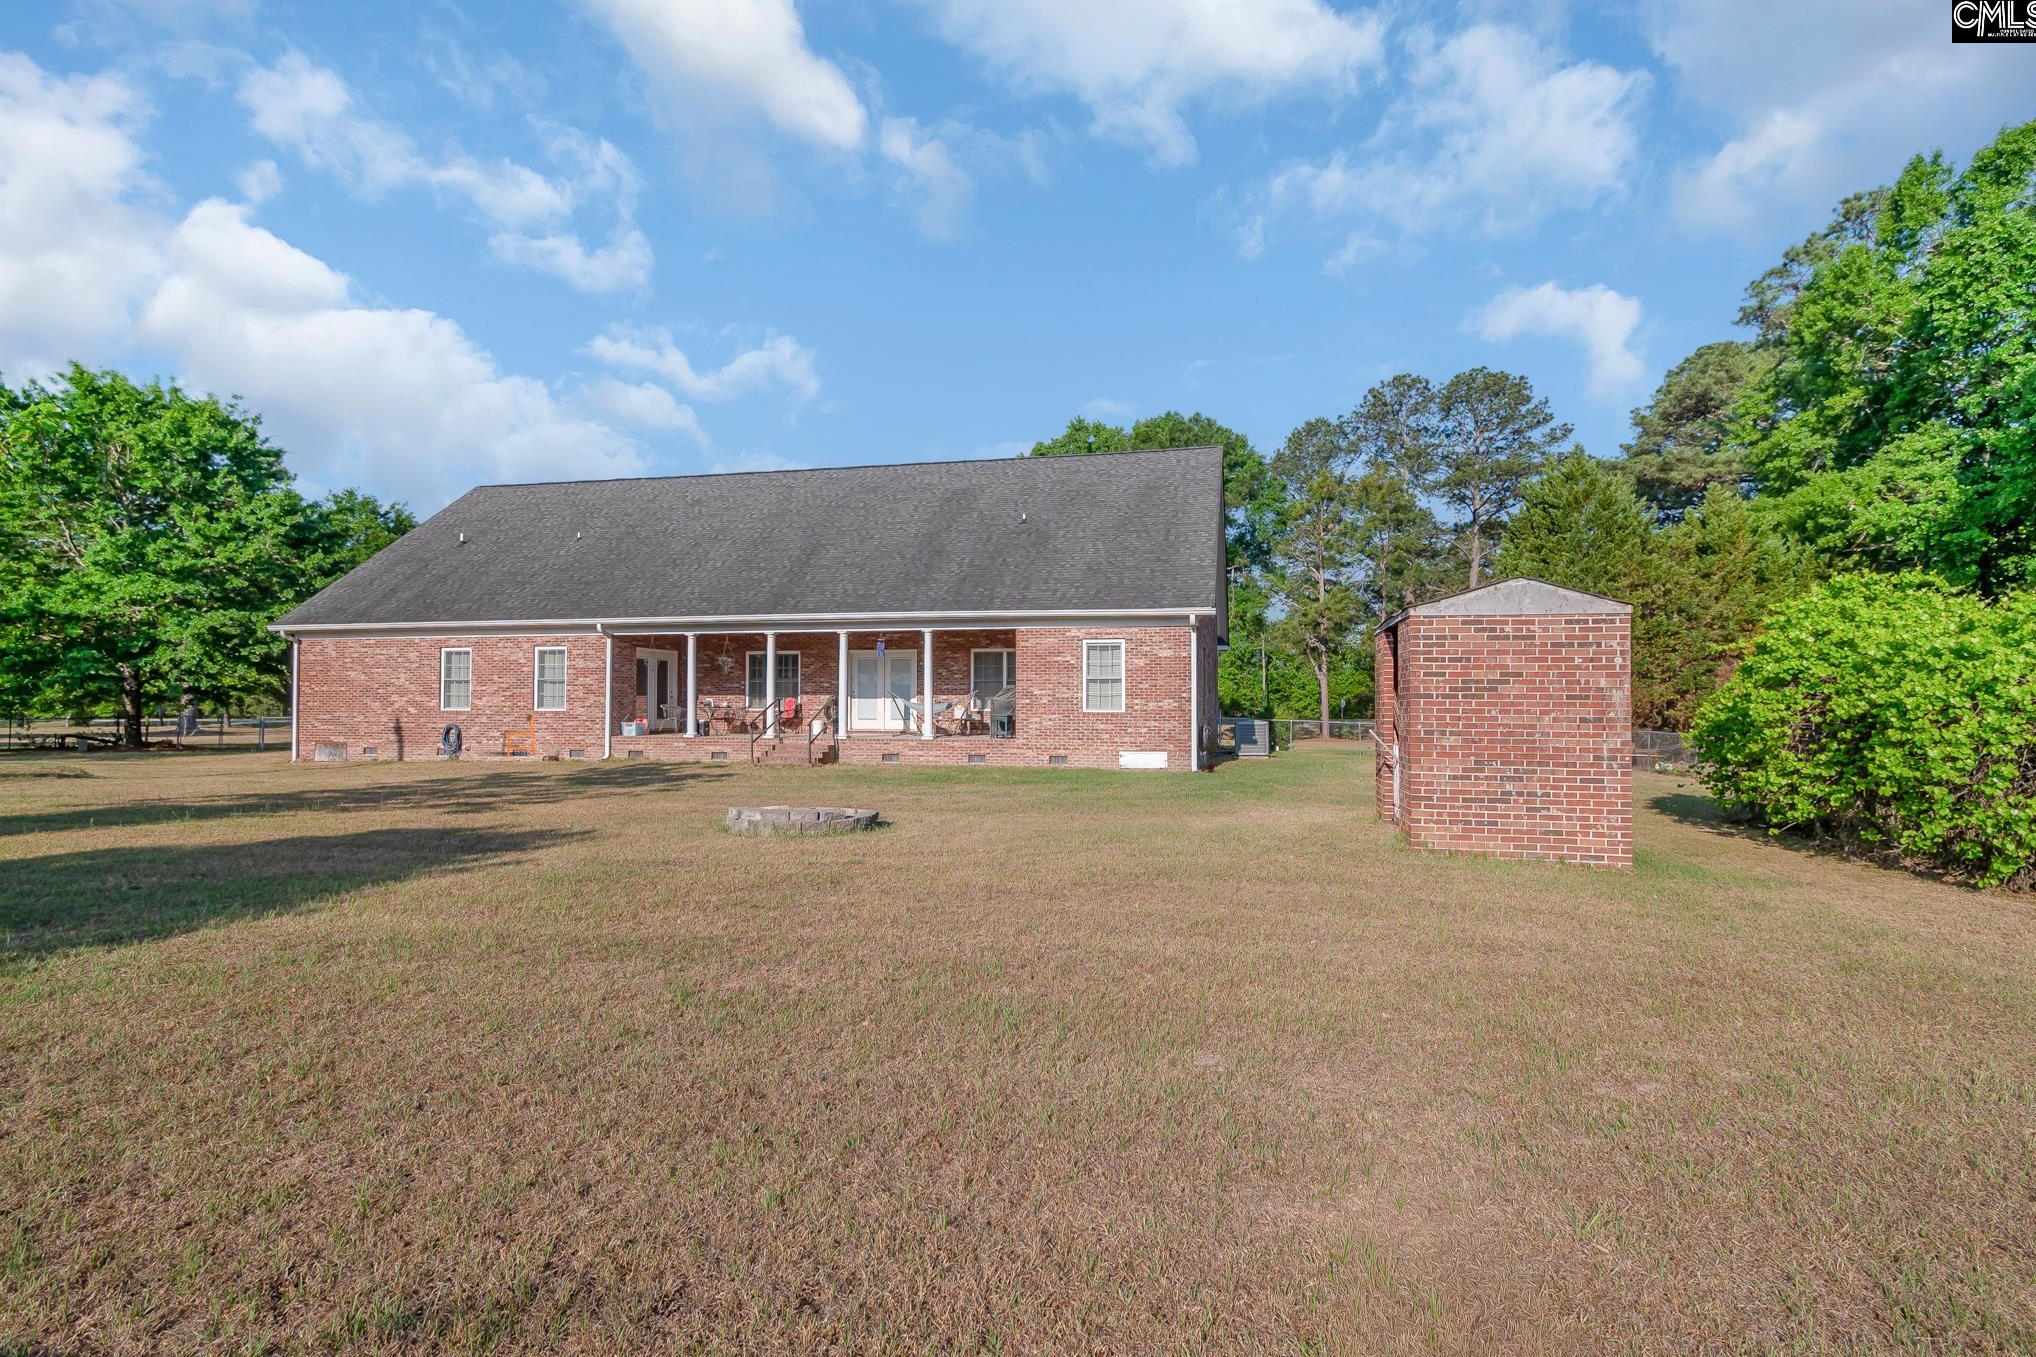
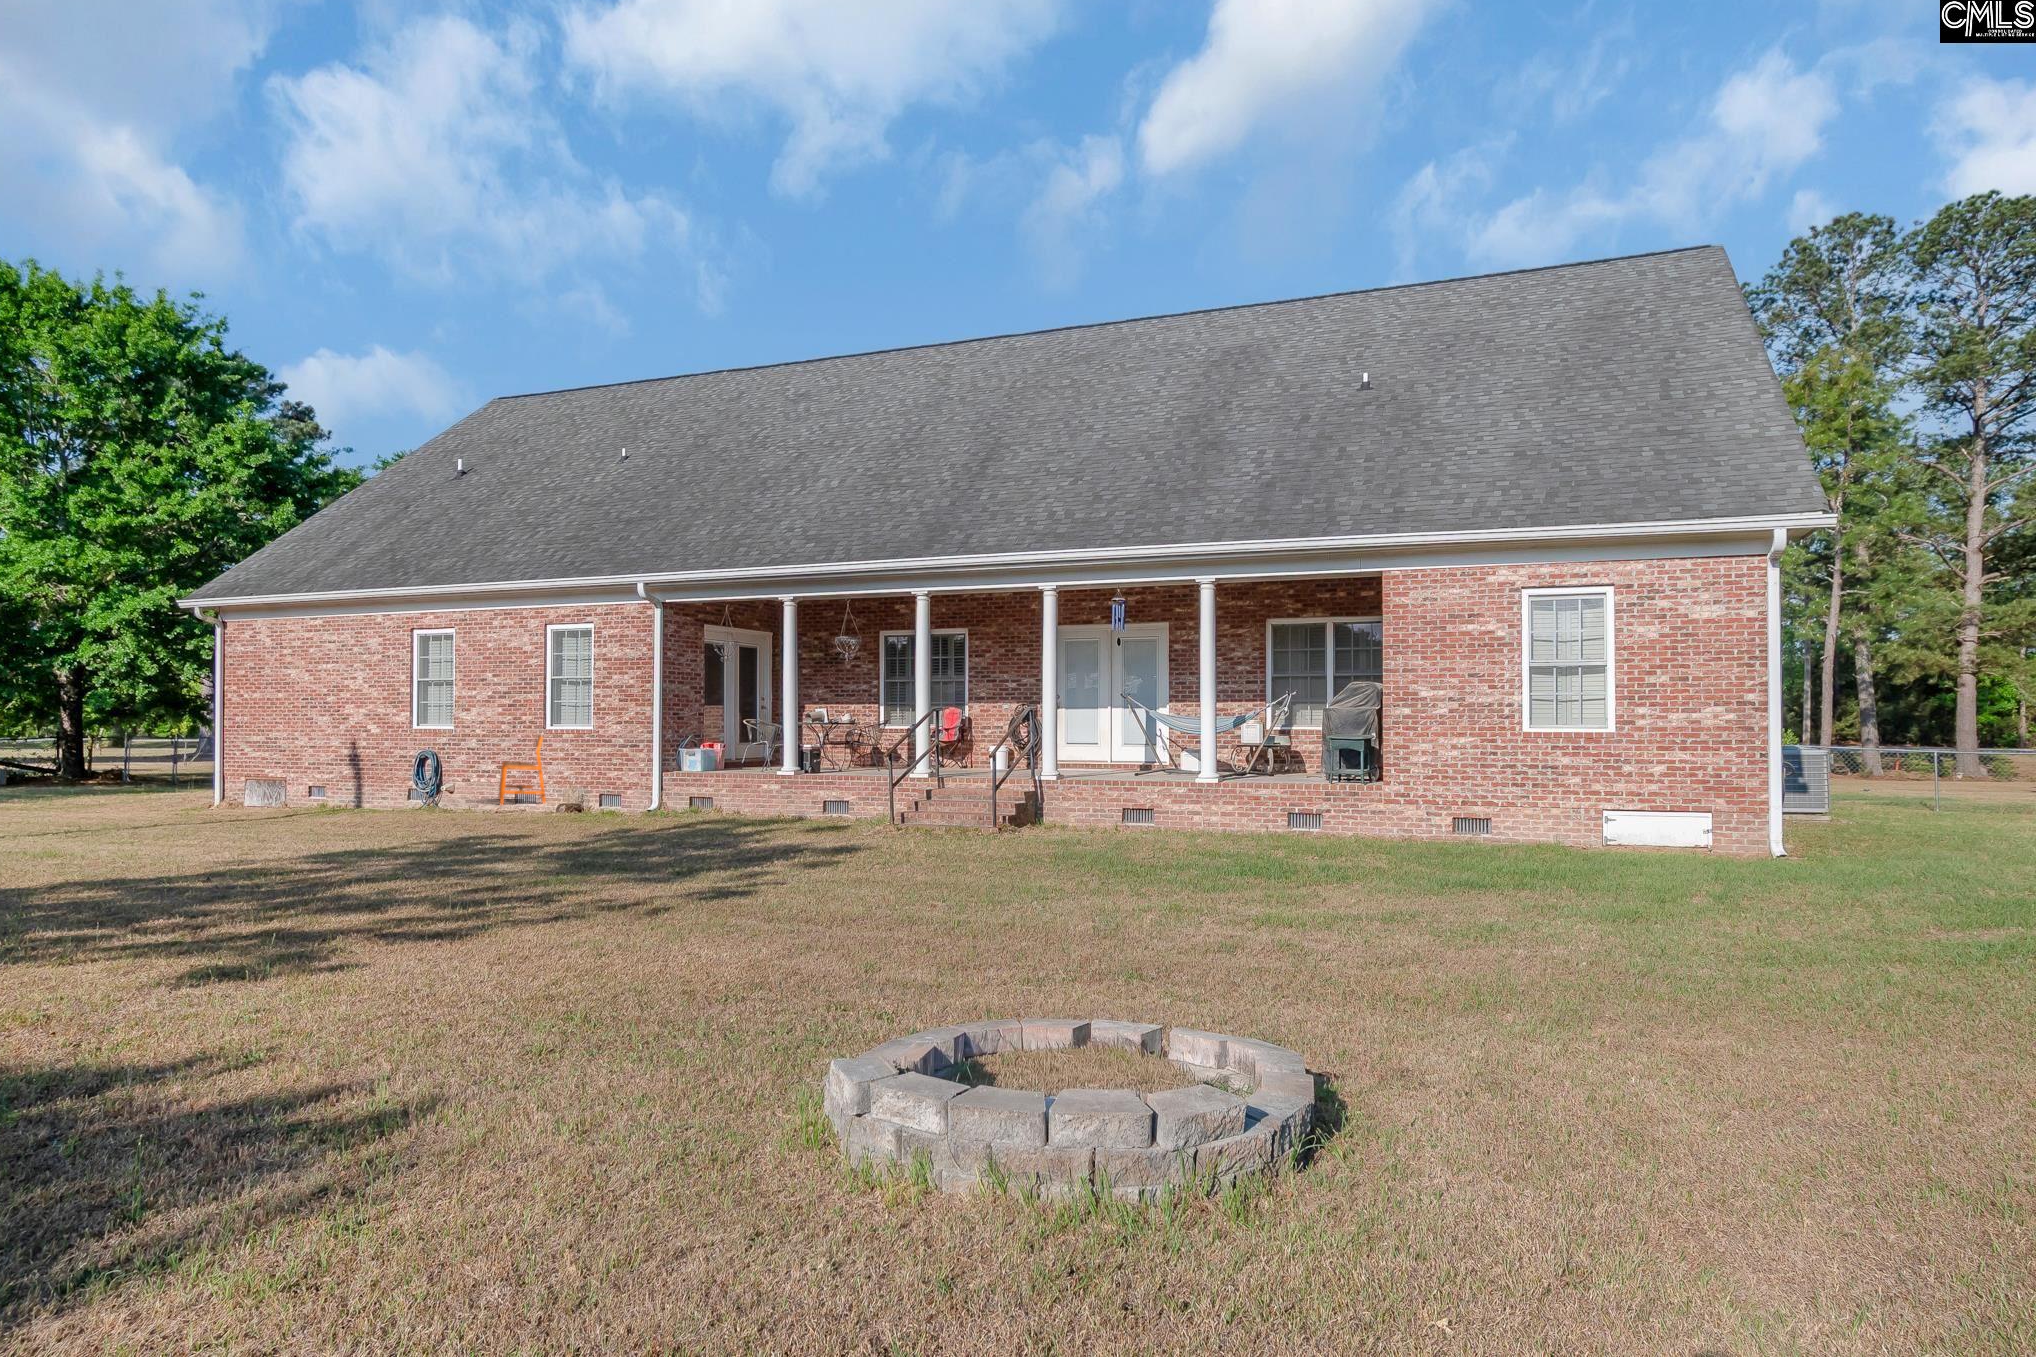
potted tree: present [1200,733,1218,772] -> none [1781,771,1835,857]

